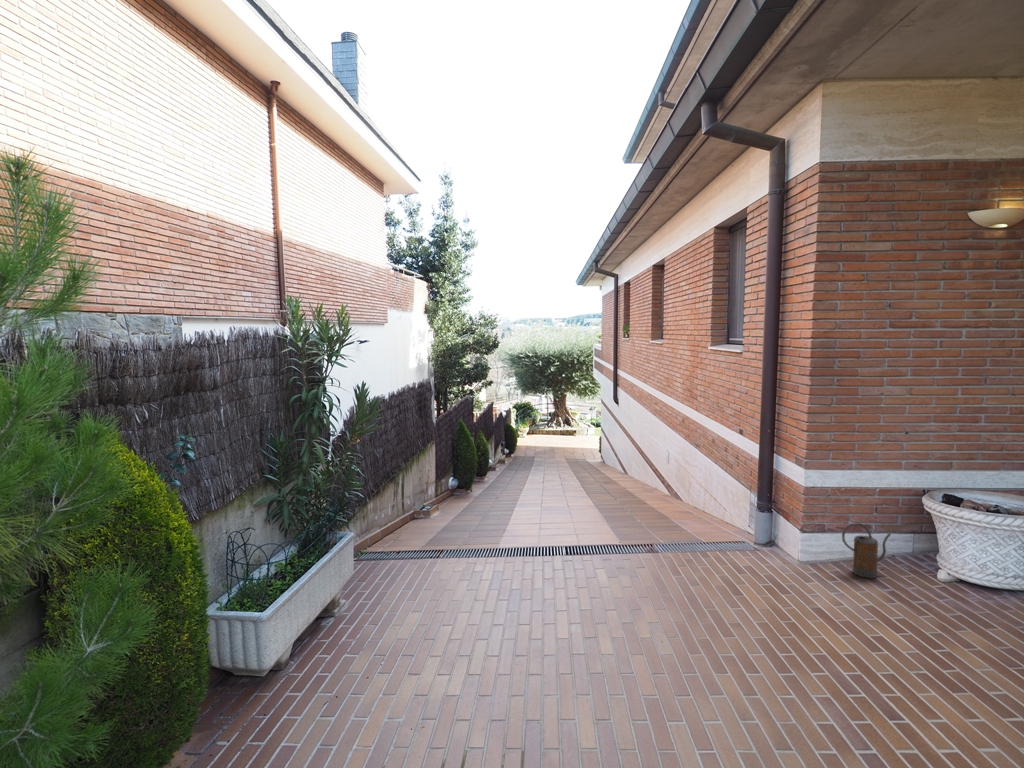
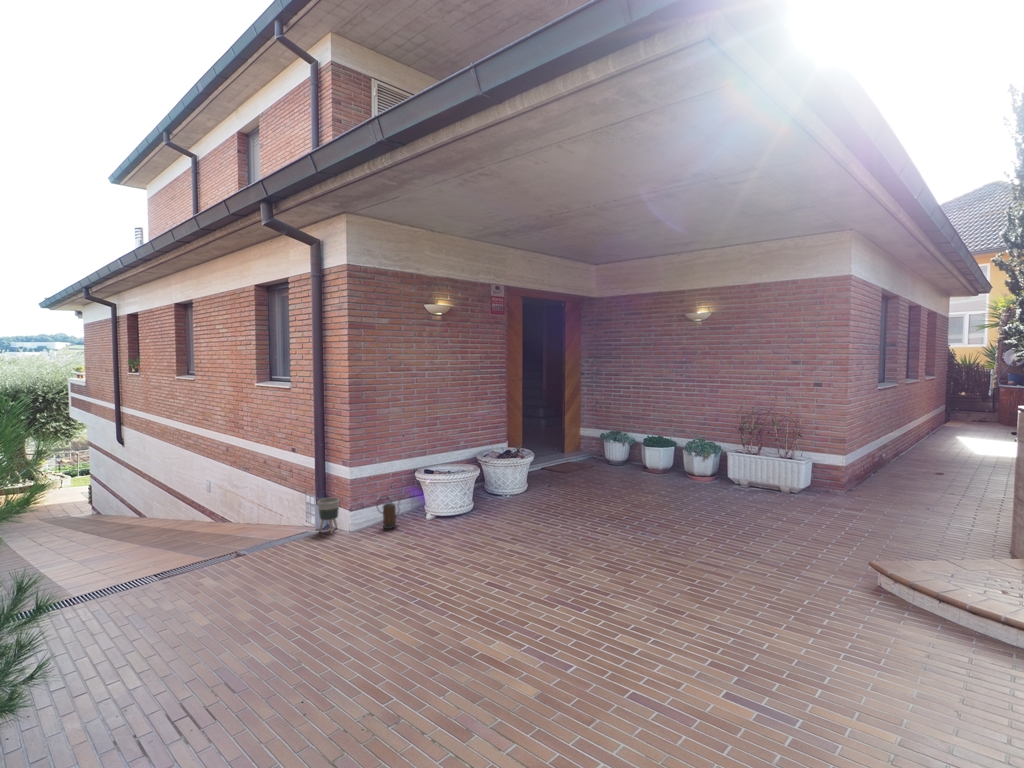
planter: none [753,504,785,556] -> present [317,497,339,534]

